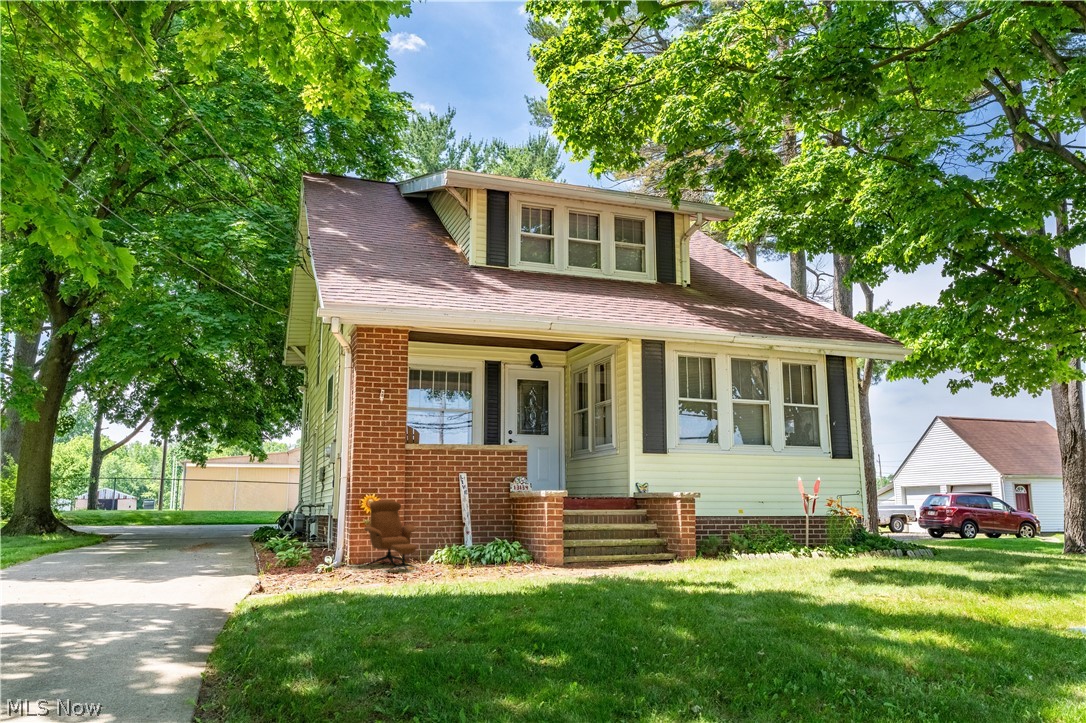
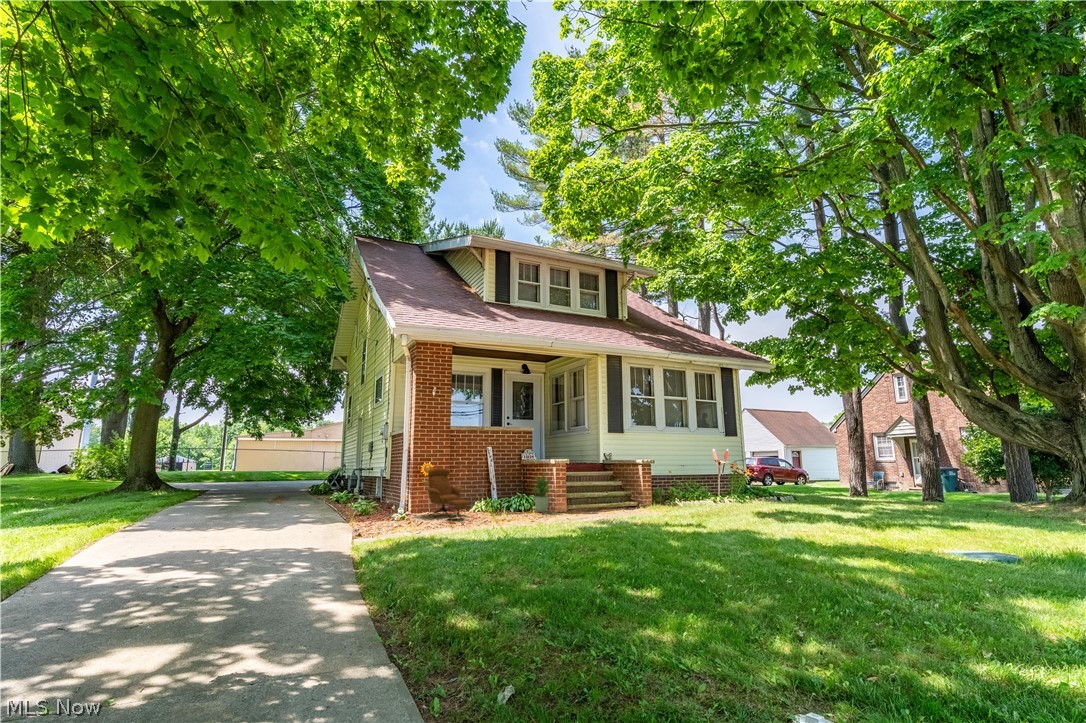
potted plant: none [509,509,545,563] -> present [533,474,551,512]

